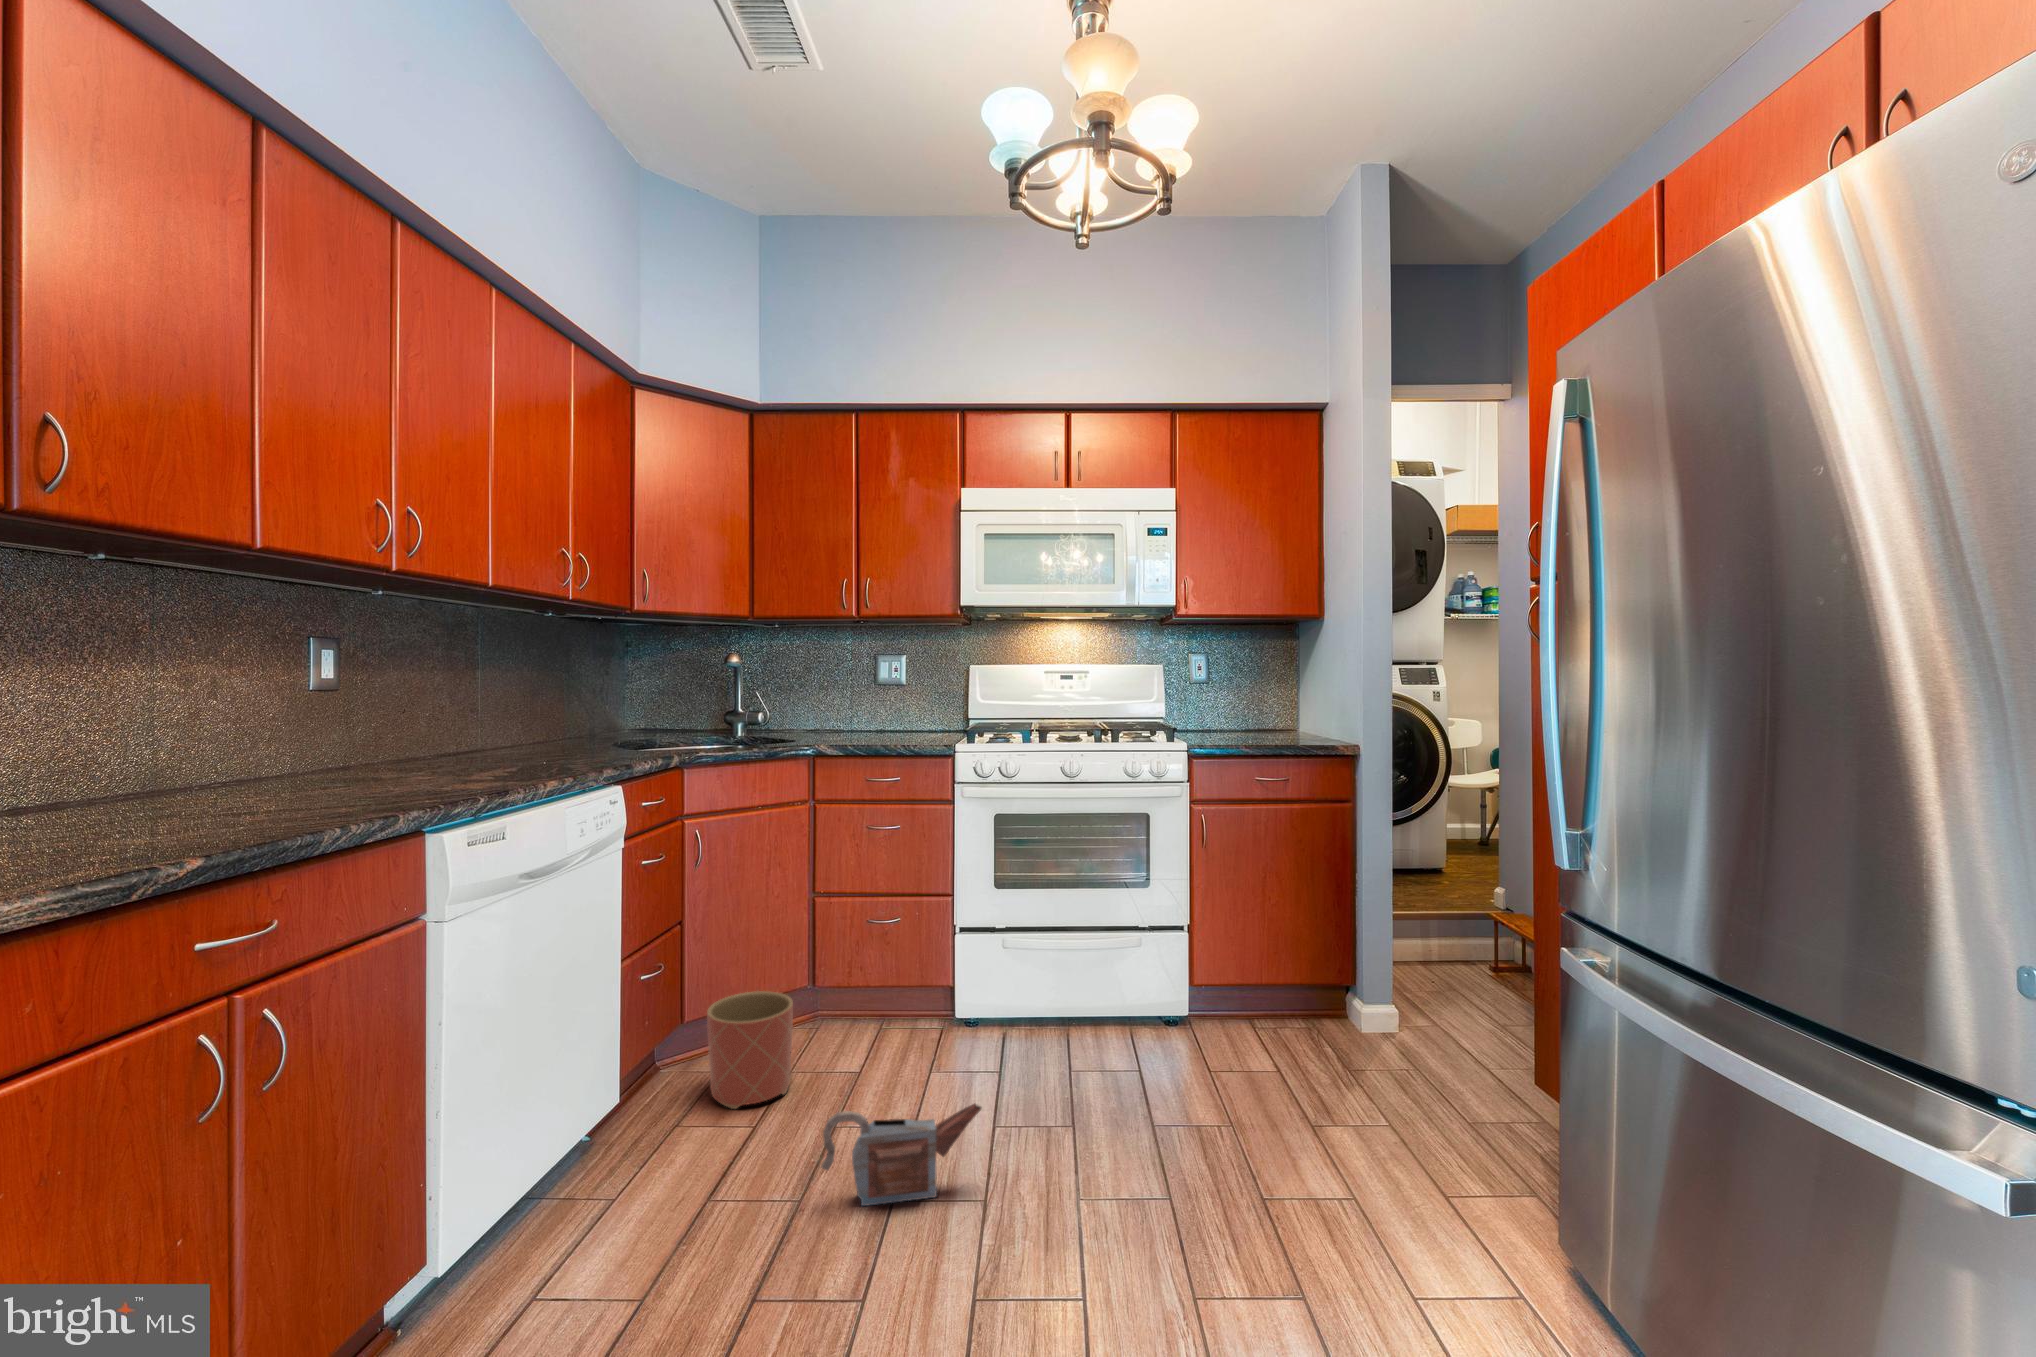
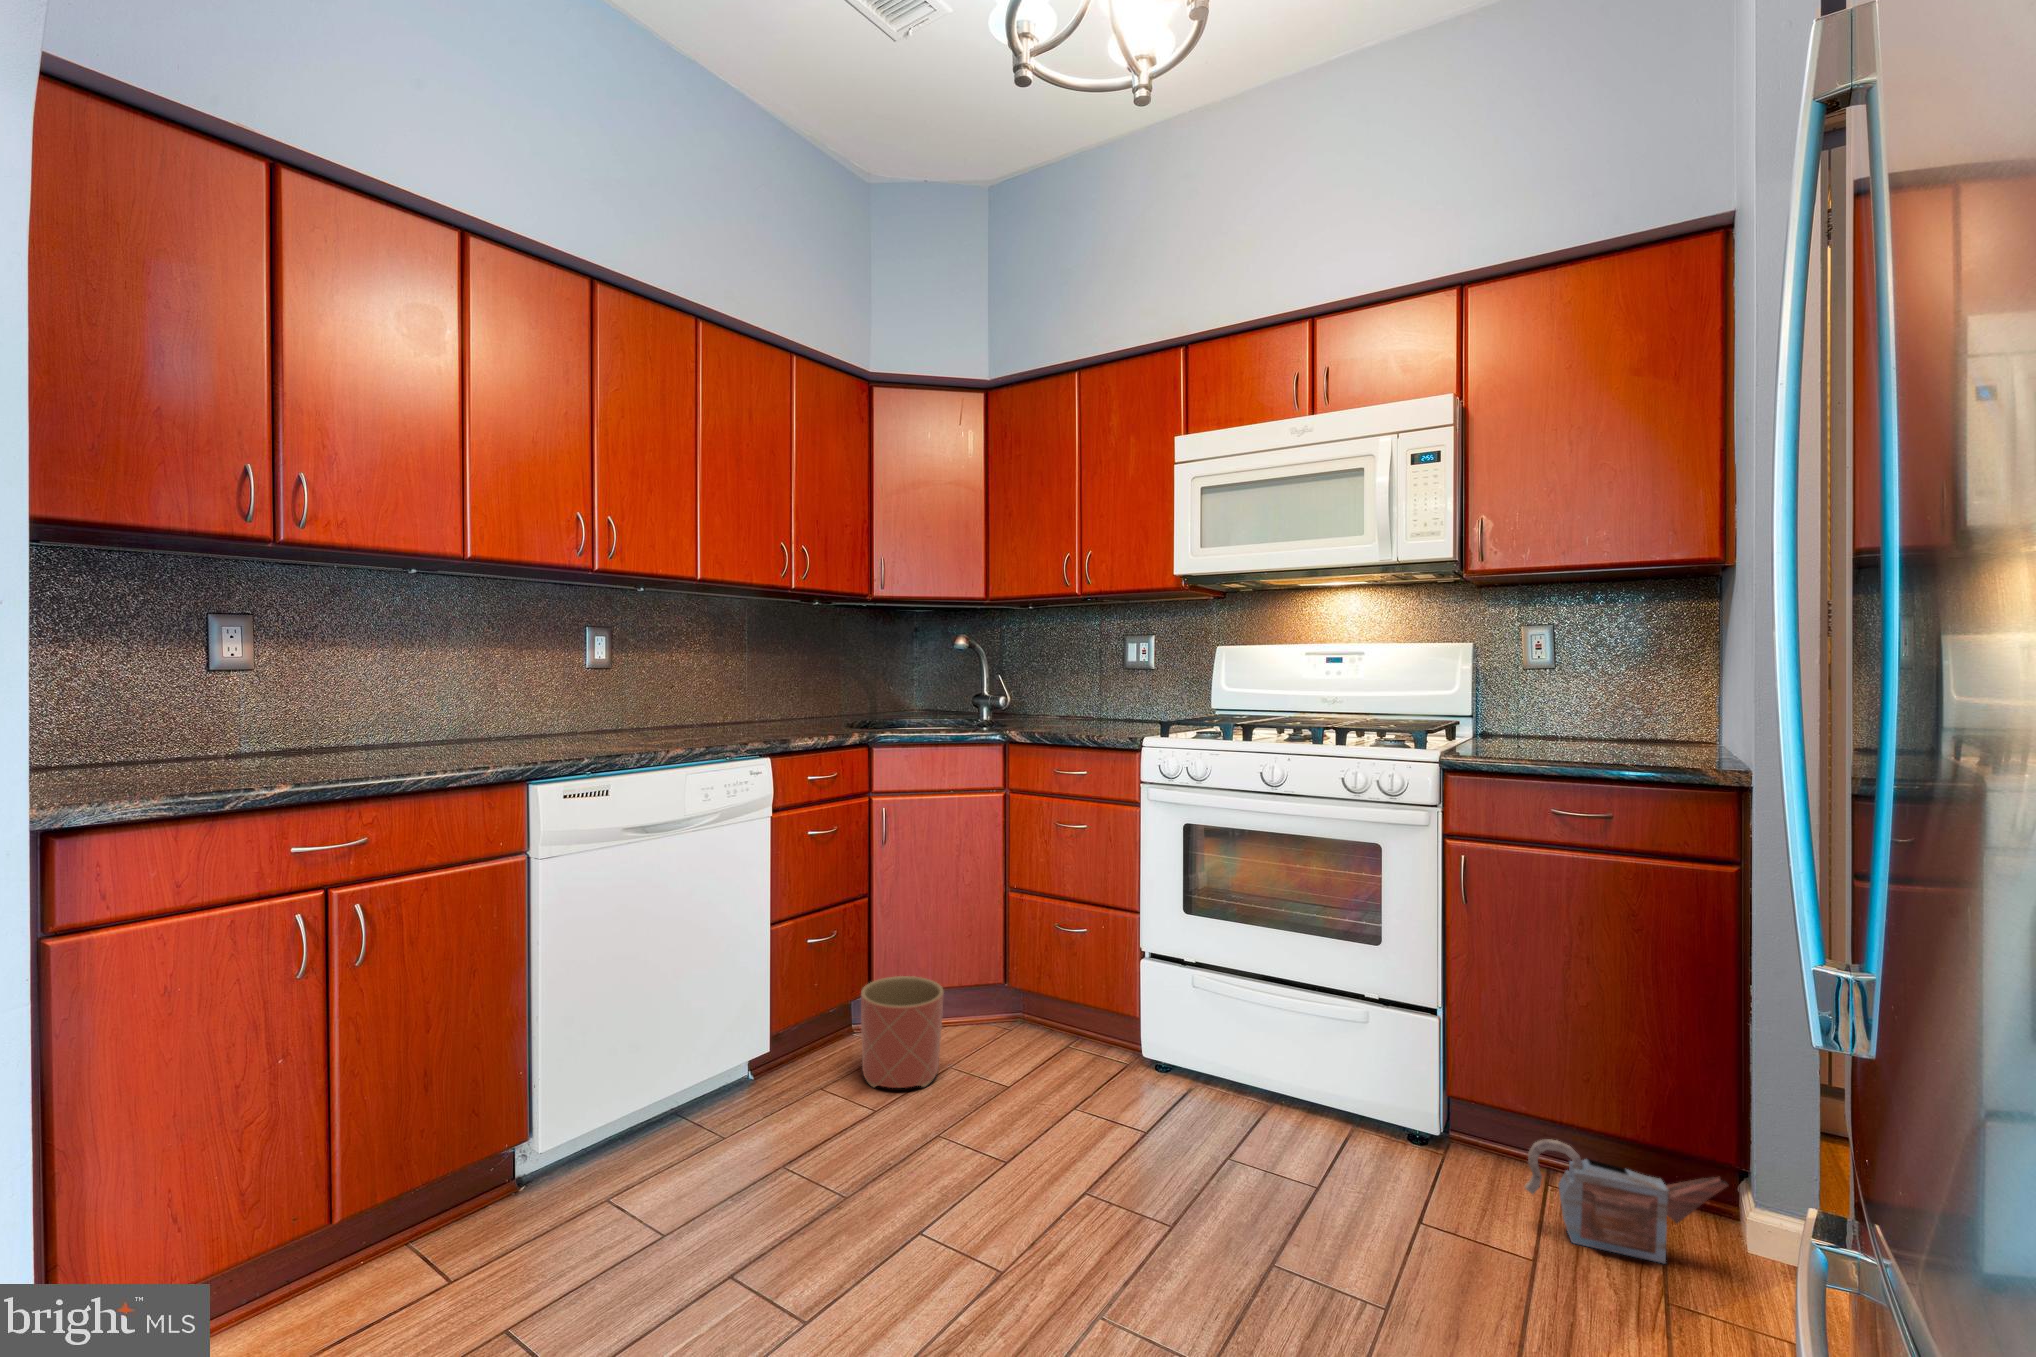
watering can: present [821,1104,981,1206] -> present [1525,1139,1728,1263]

